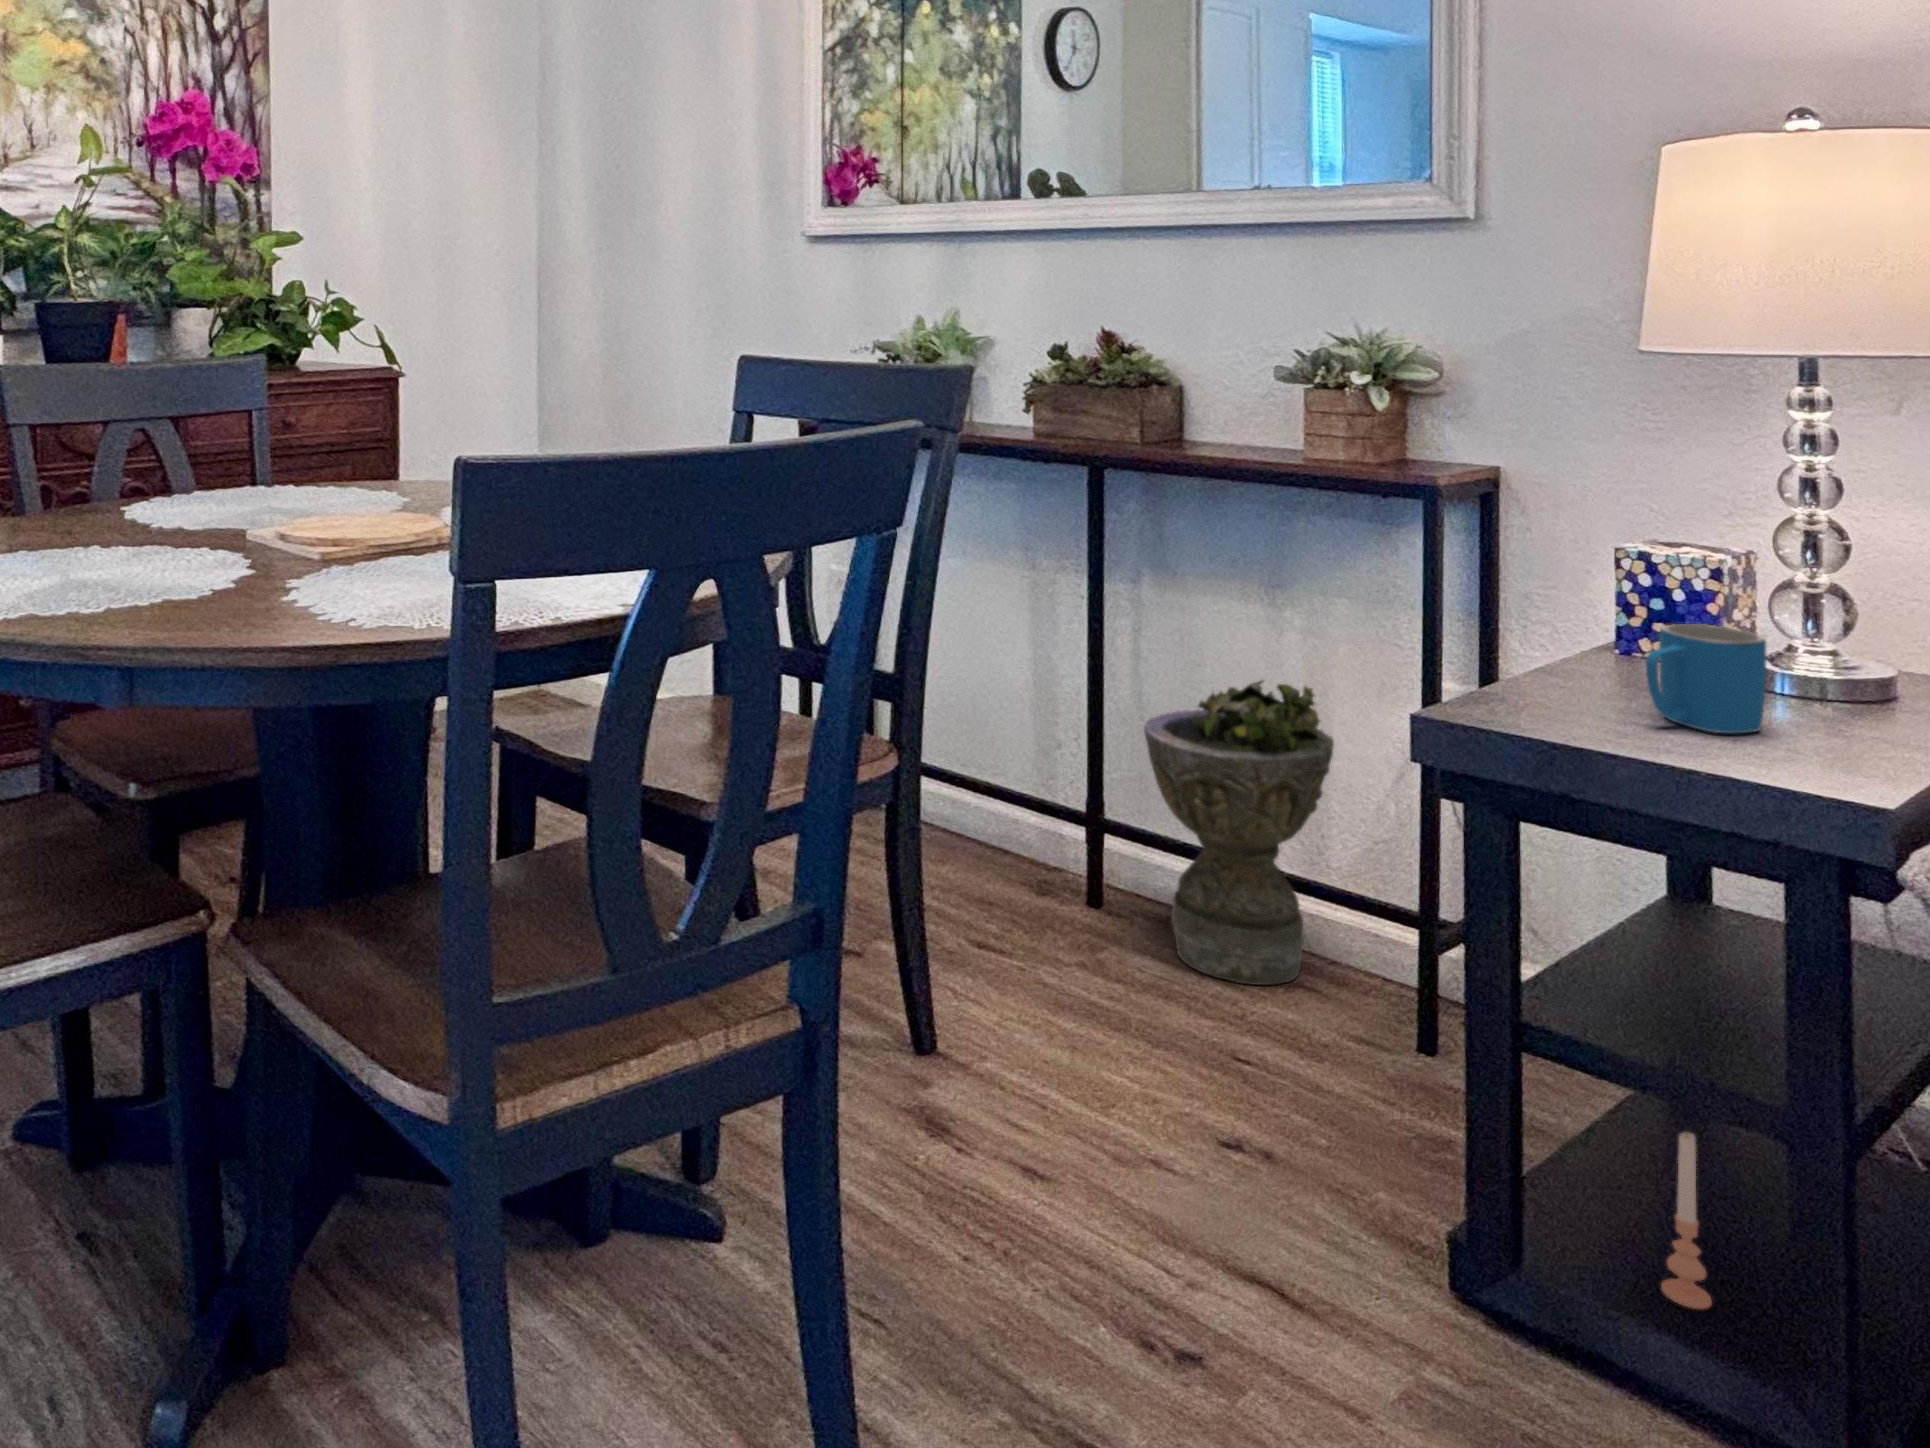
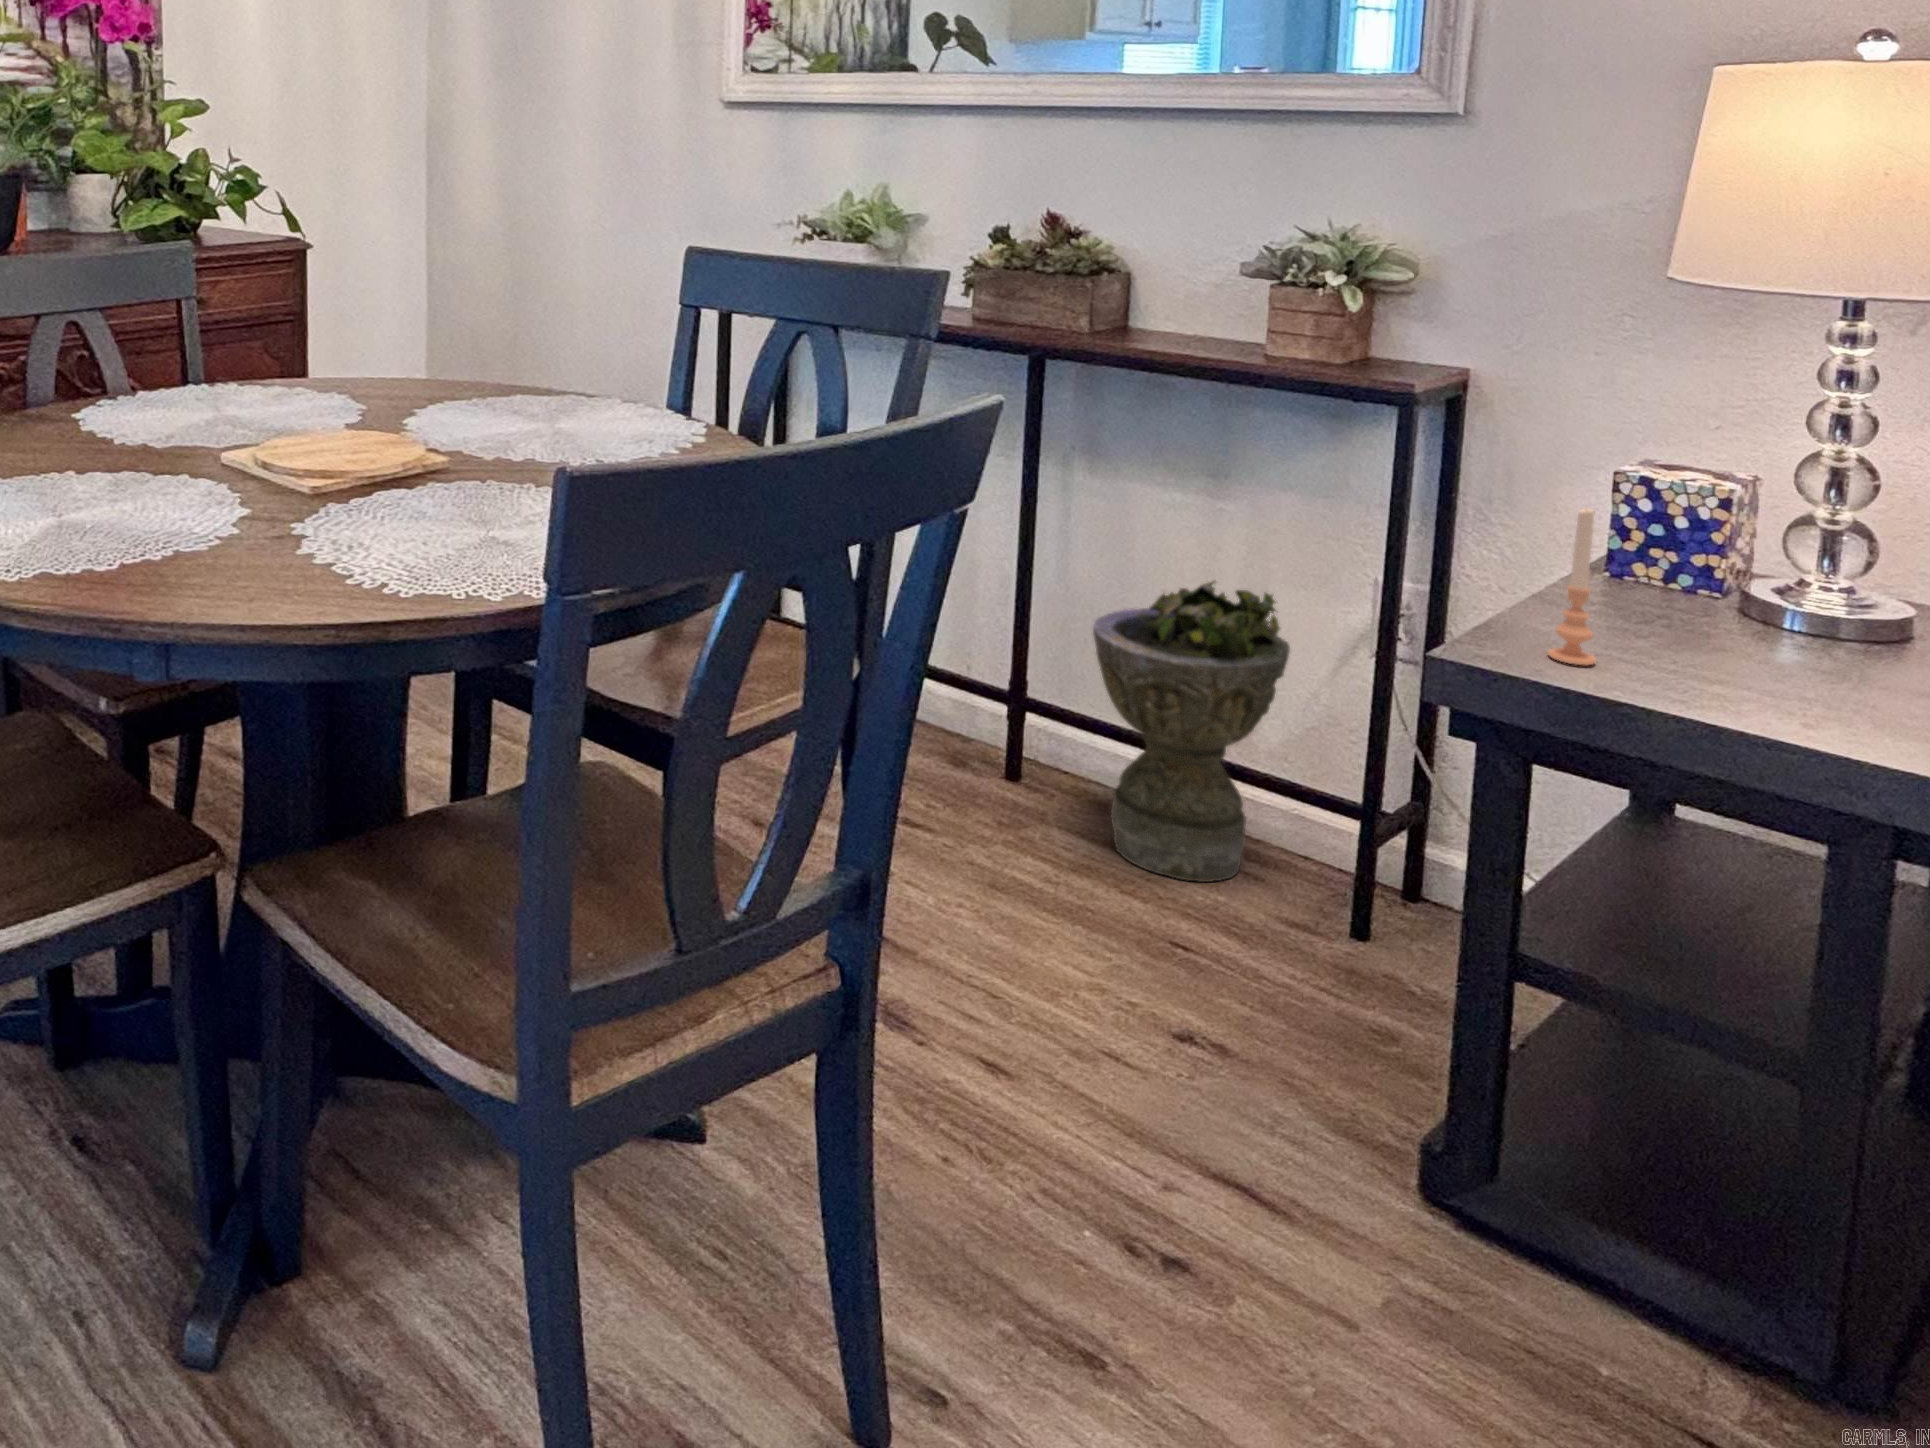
mug: present [1646,624,1767,733] -> none [1669,566,1797,680]
candle: present [1661,1132,1712,1309] -> present [1548,508,1596,665]

